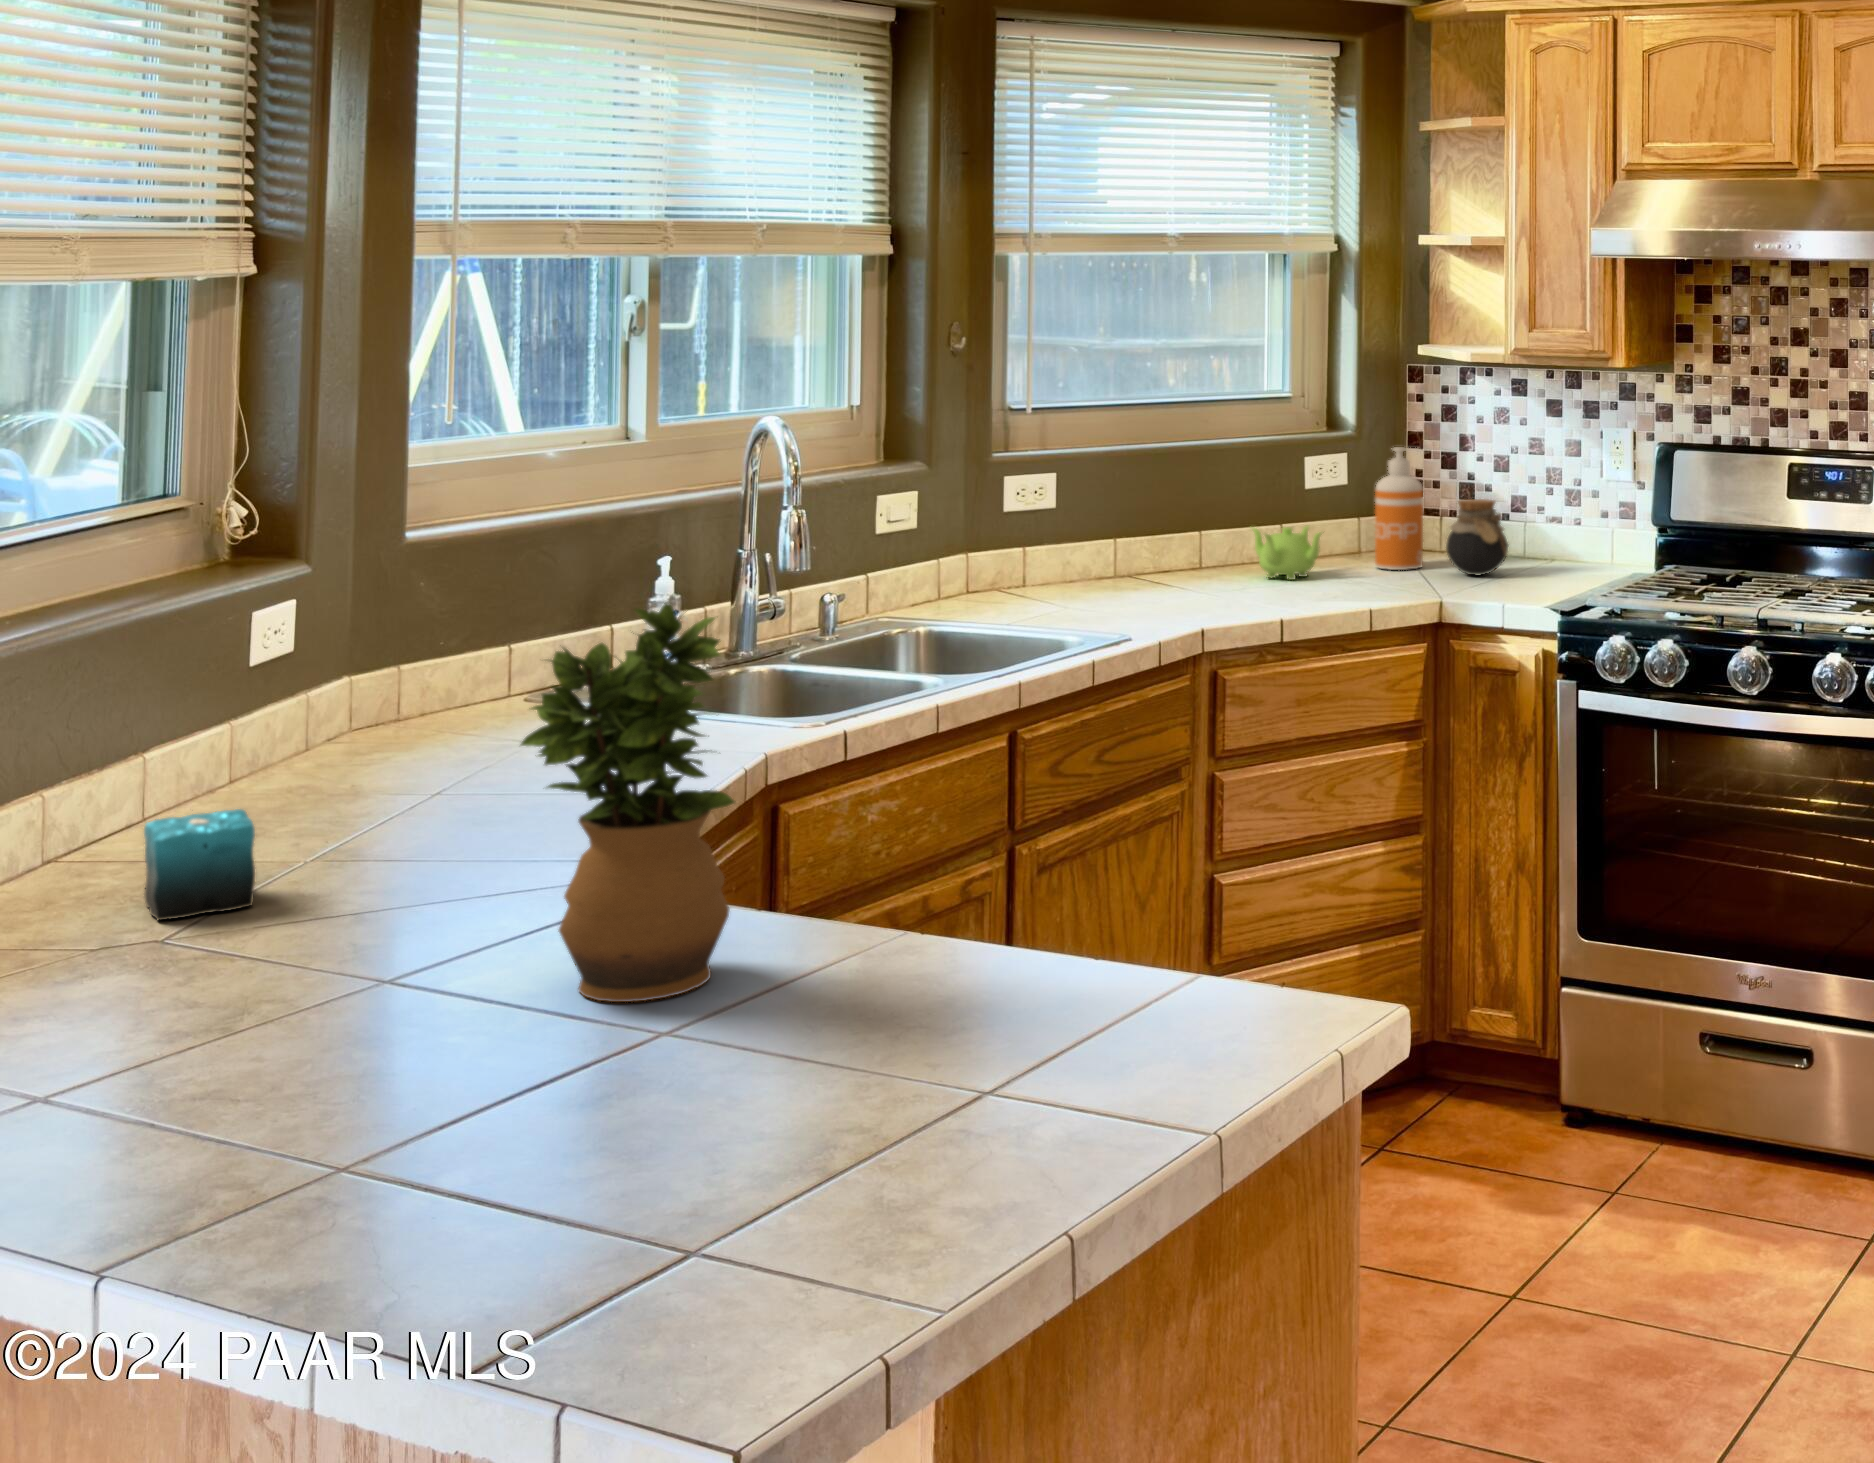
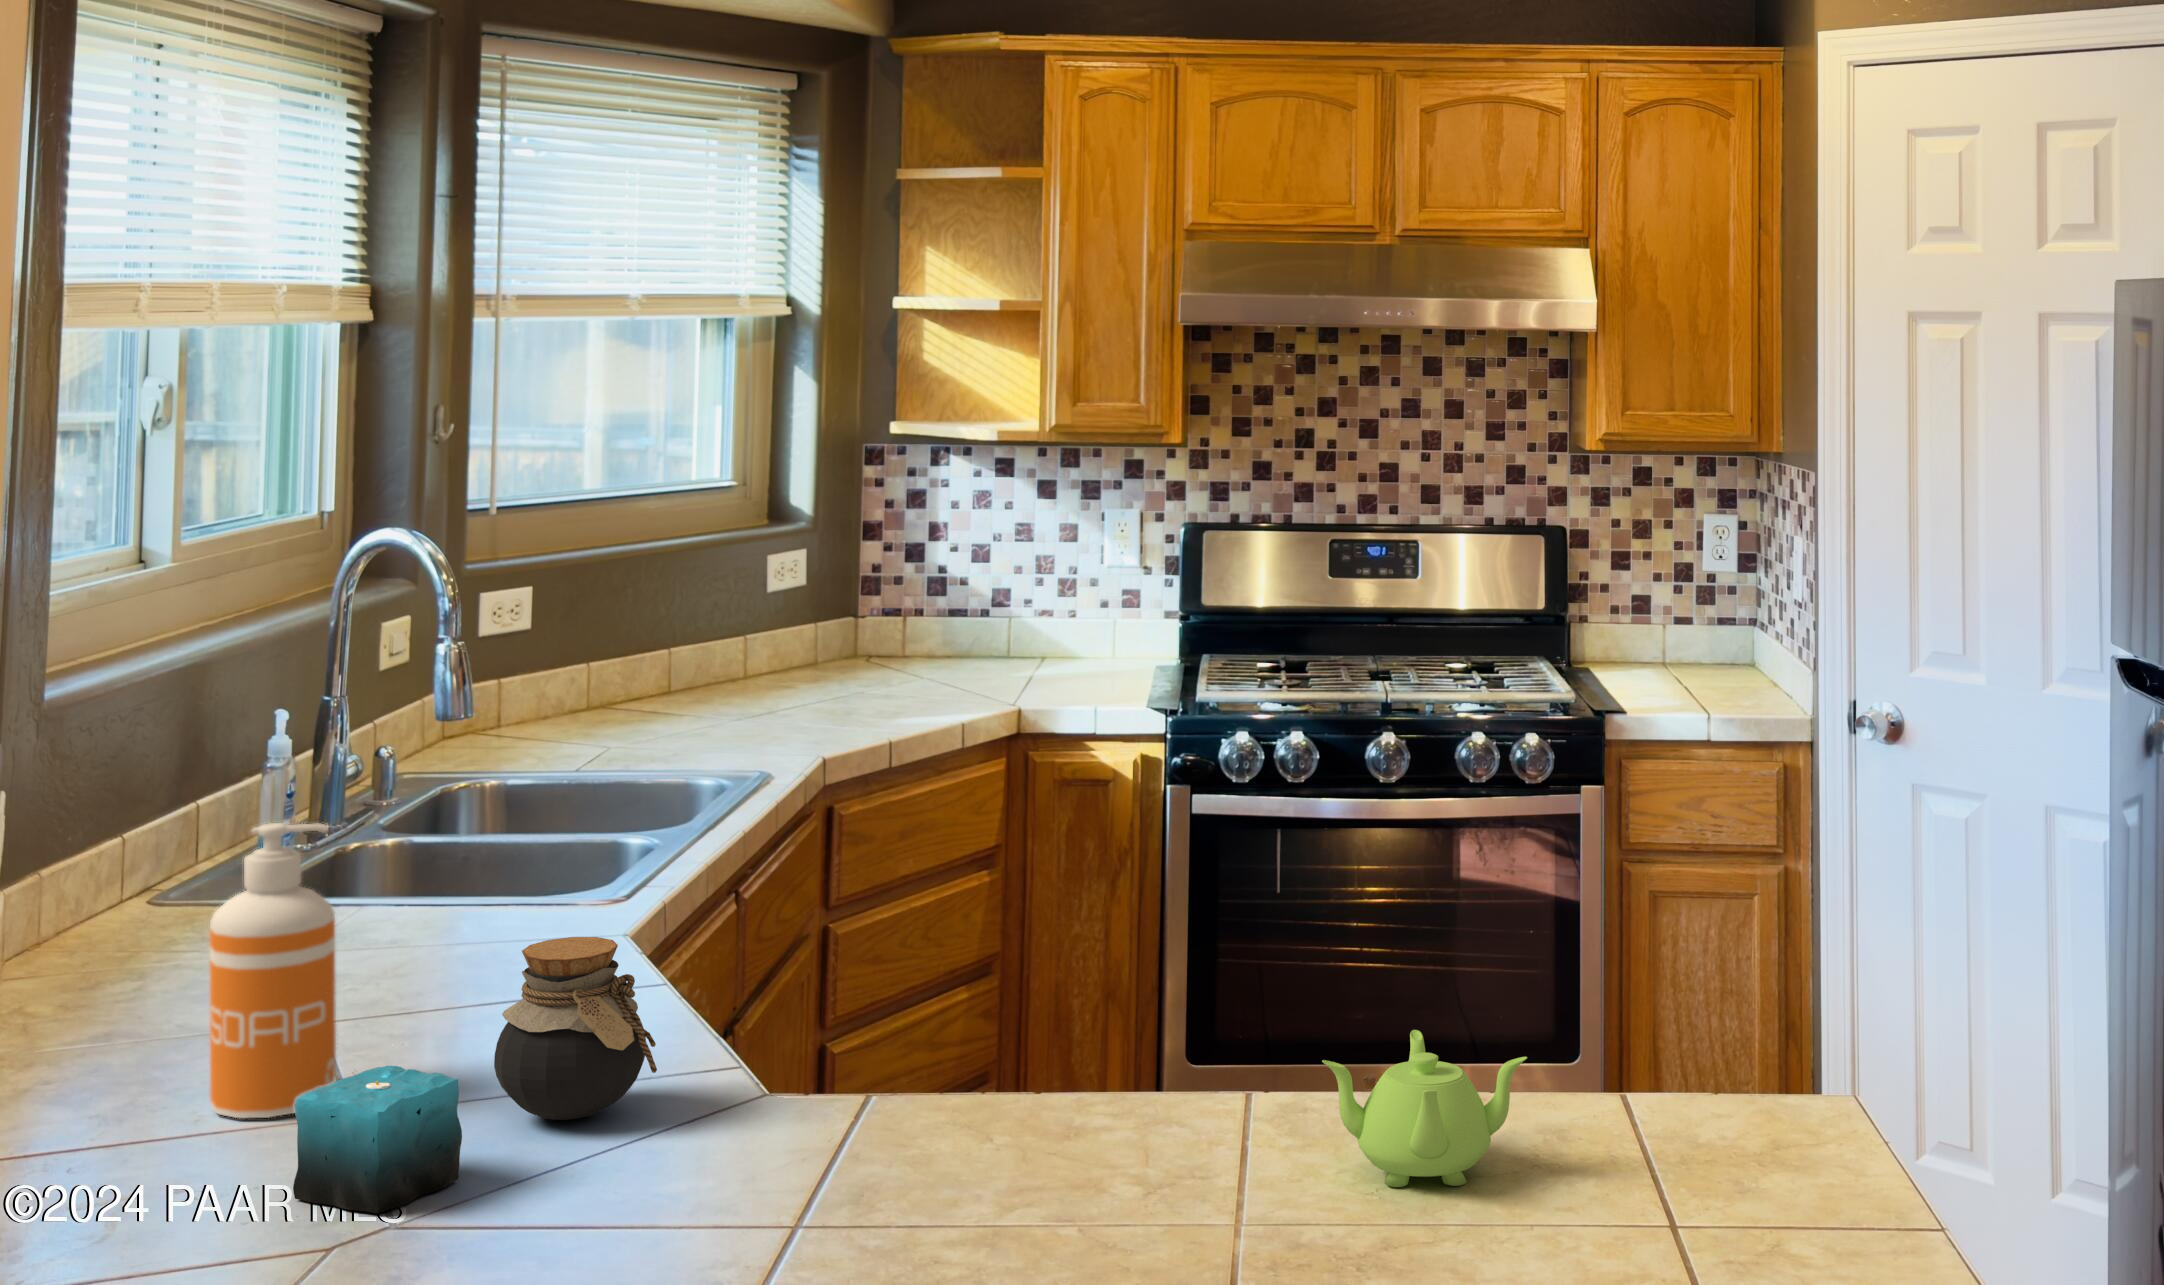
soap dispenser: present [1375,447,1423,570] -> present [210,823,336,1118]
jar: present [1446,499,1508,575] -> present [494,937,657,1120]
teapot: present [1252,526,1322,580] -> present [1322,1030,1527,1187]
potted plant: present [521,603,735,1002] -> none [997,752,1207,1191]

